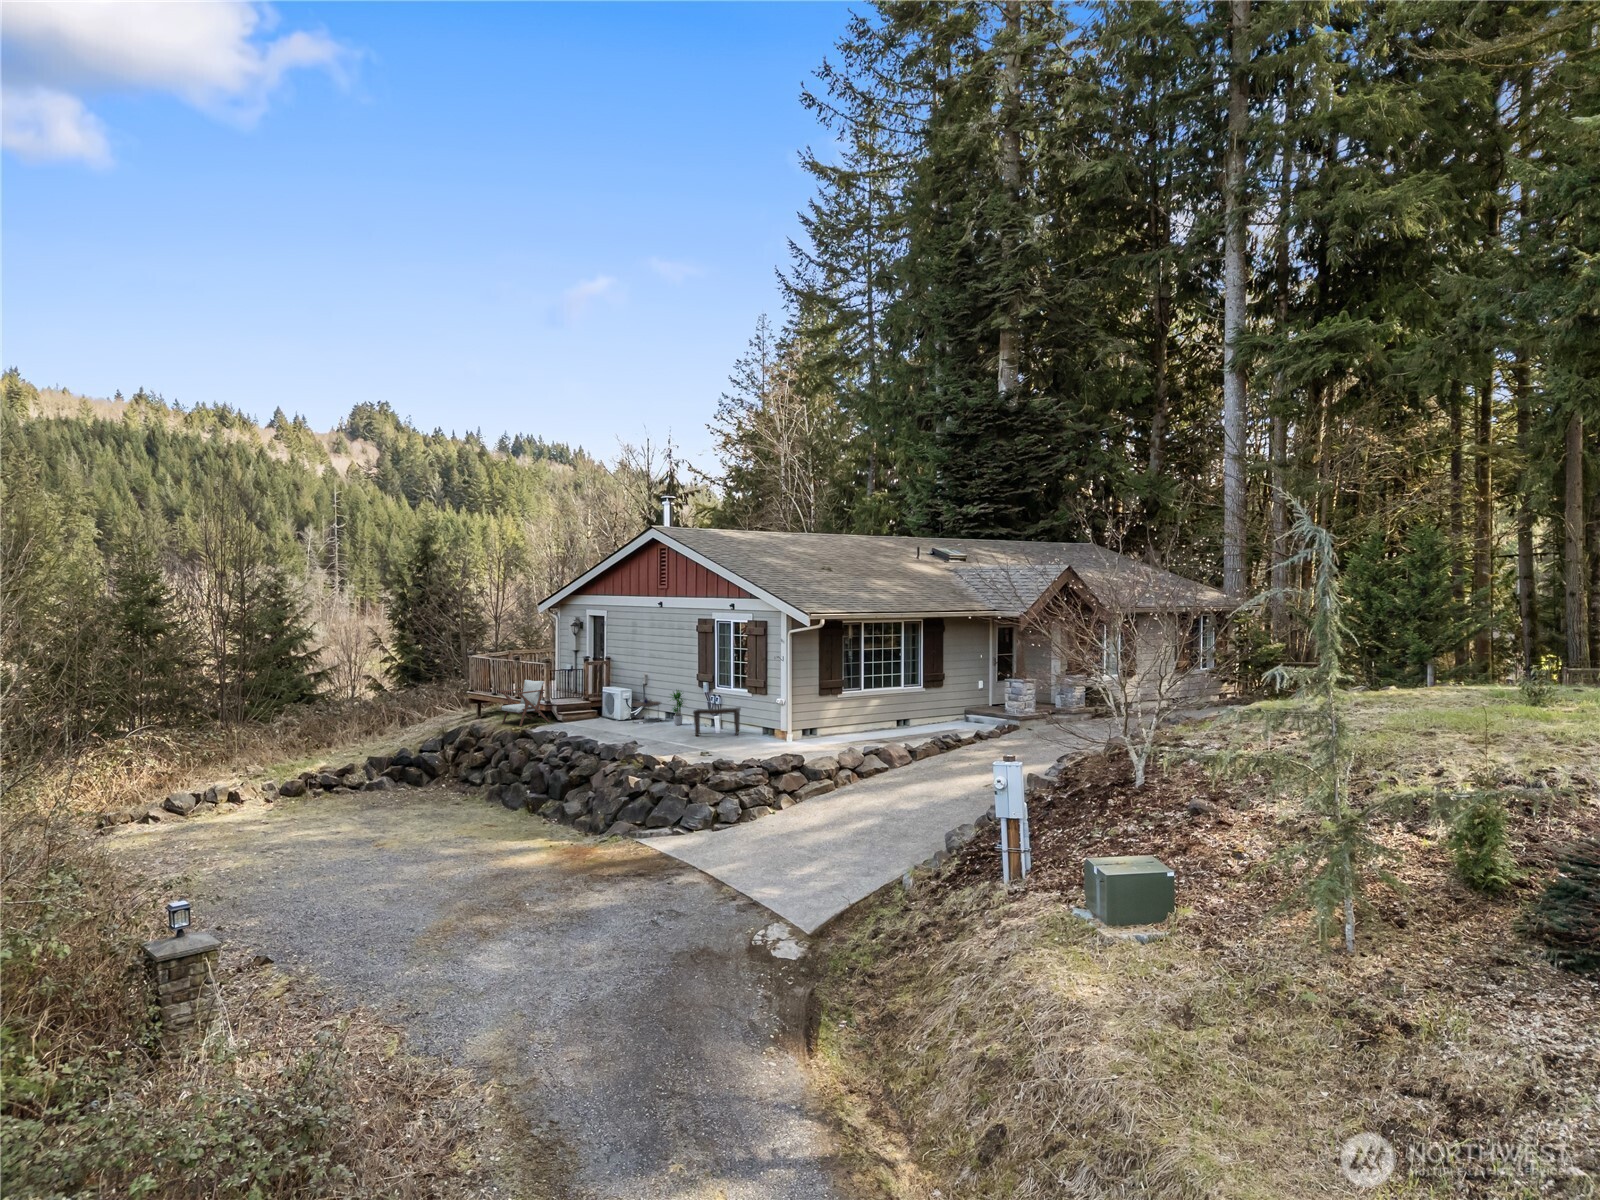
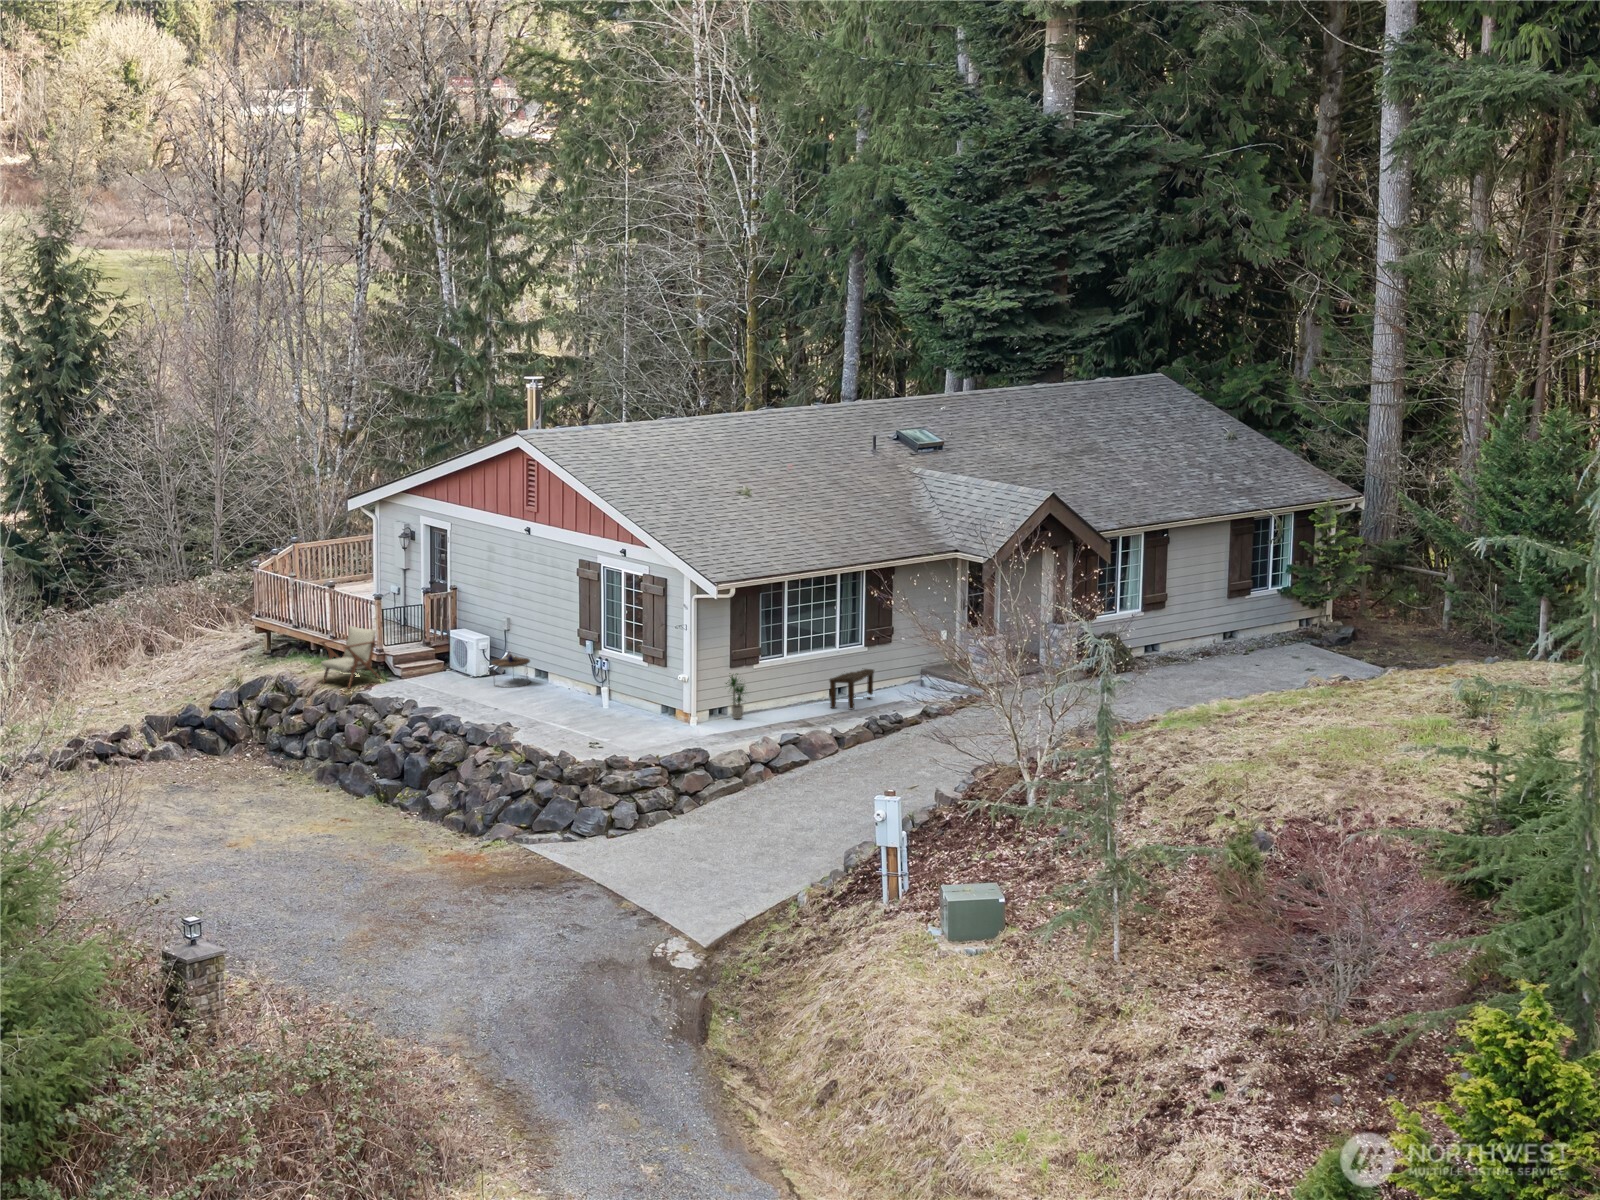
potted plant: present [670,690,683,725] -> present [726,673,744,719]
bench: present [693,707,741,736] -> present [829,668,874,709]

